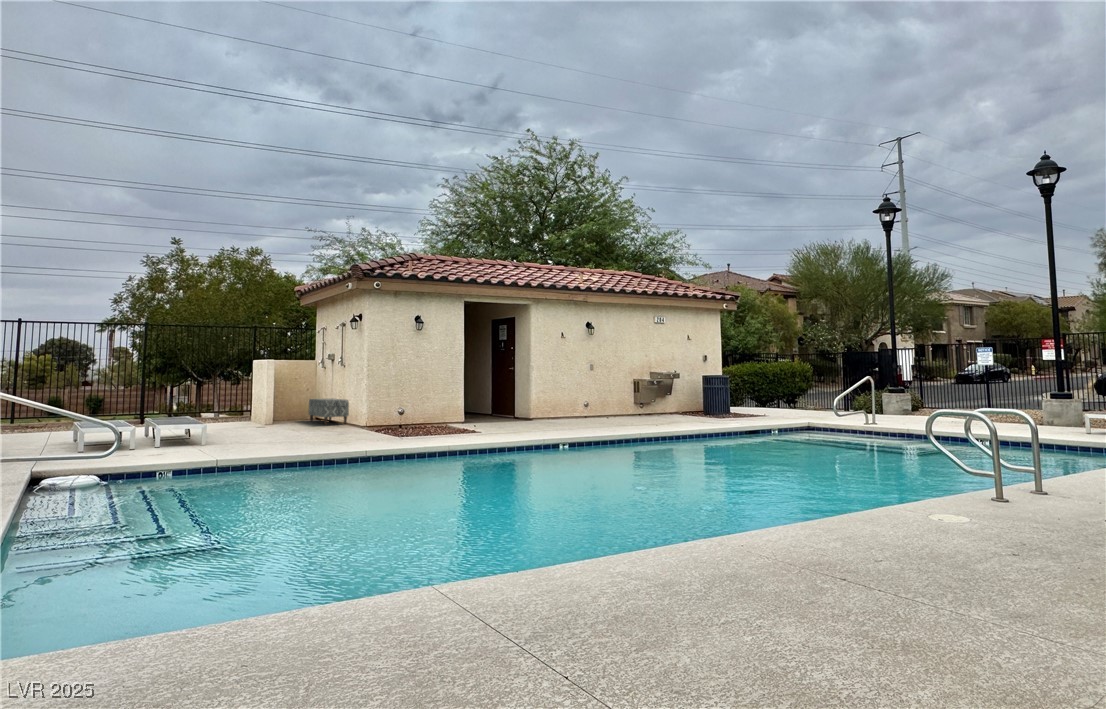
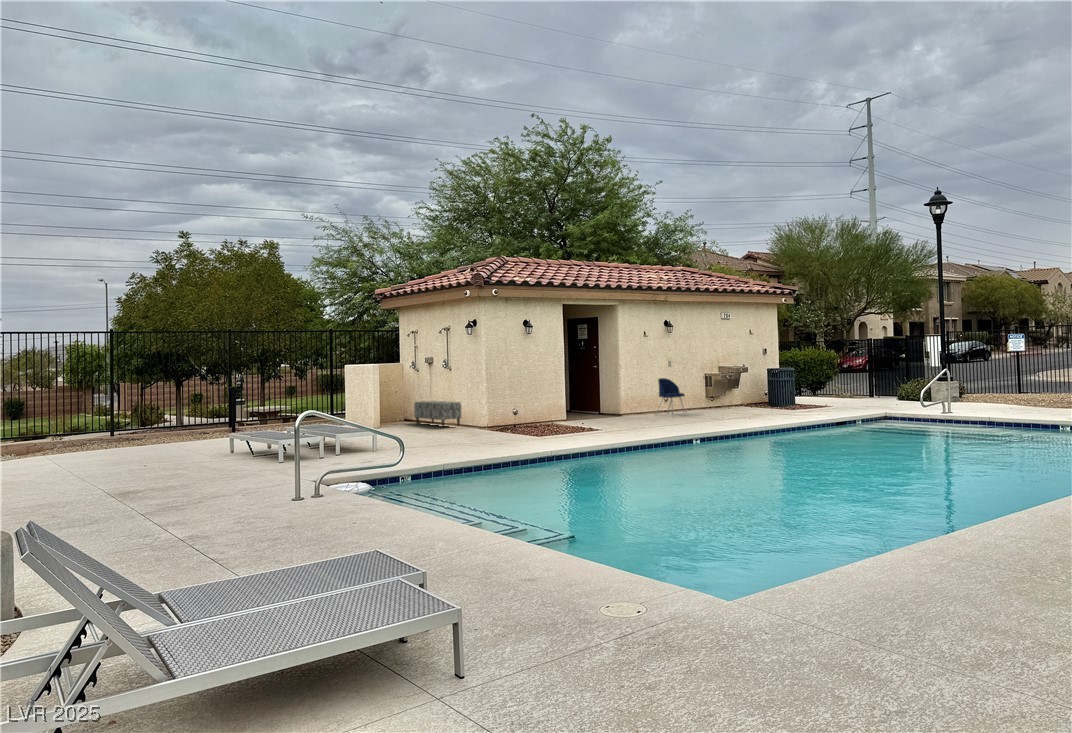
chair: none [570,382,600,421] -> present [656,378,685,415]

